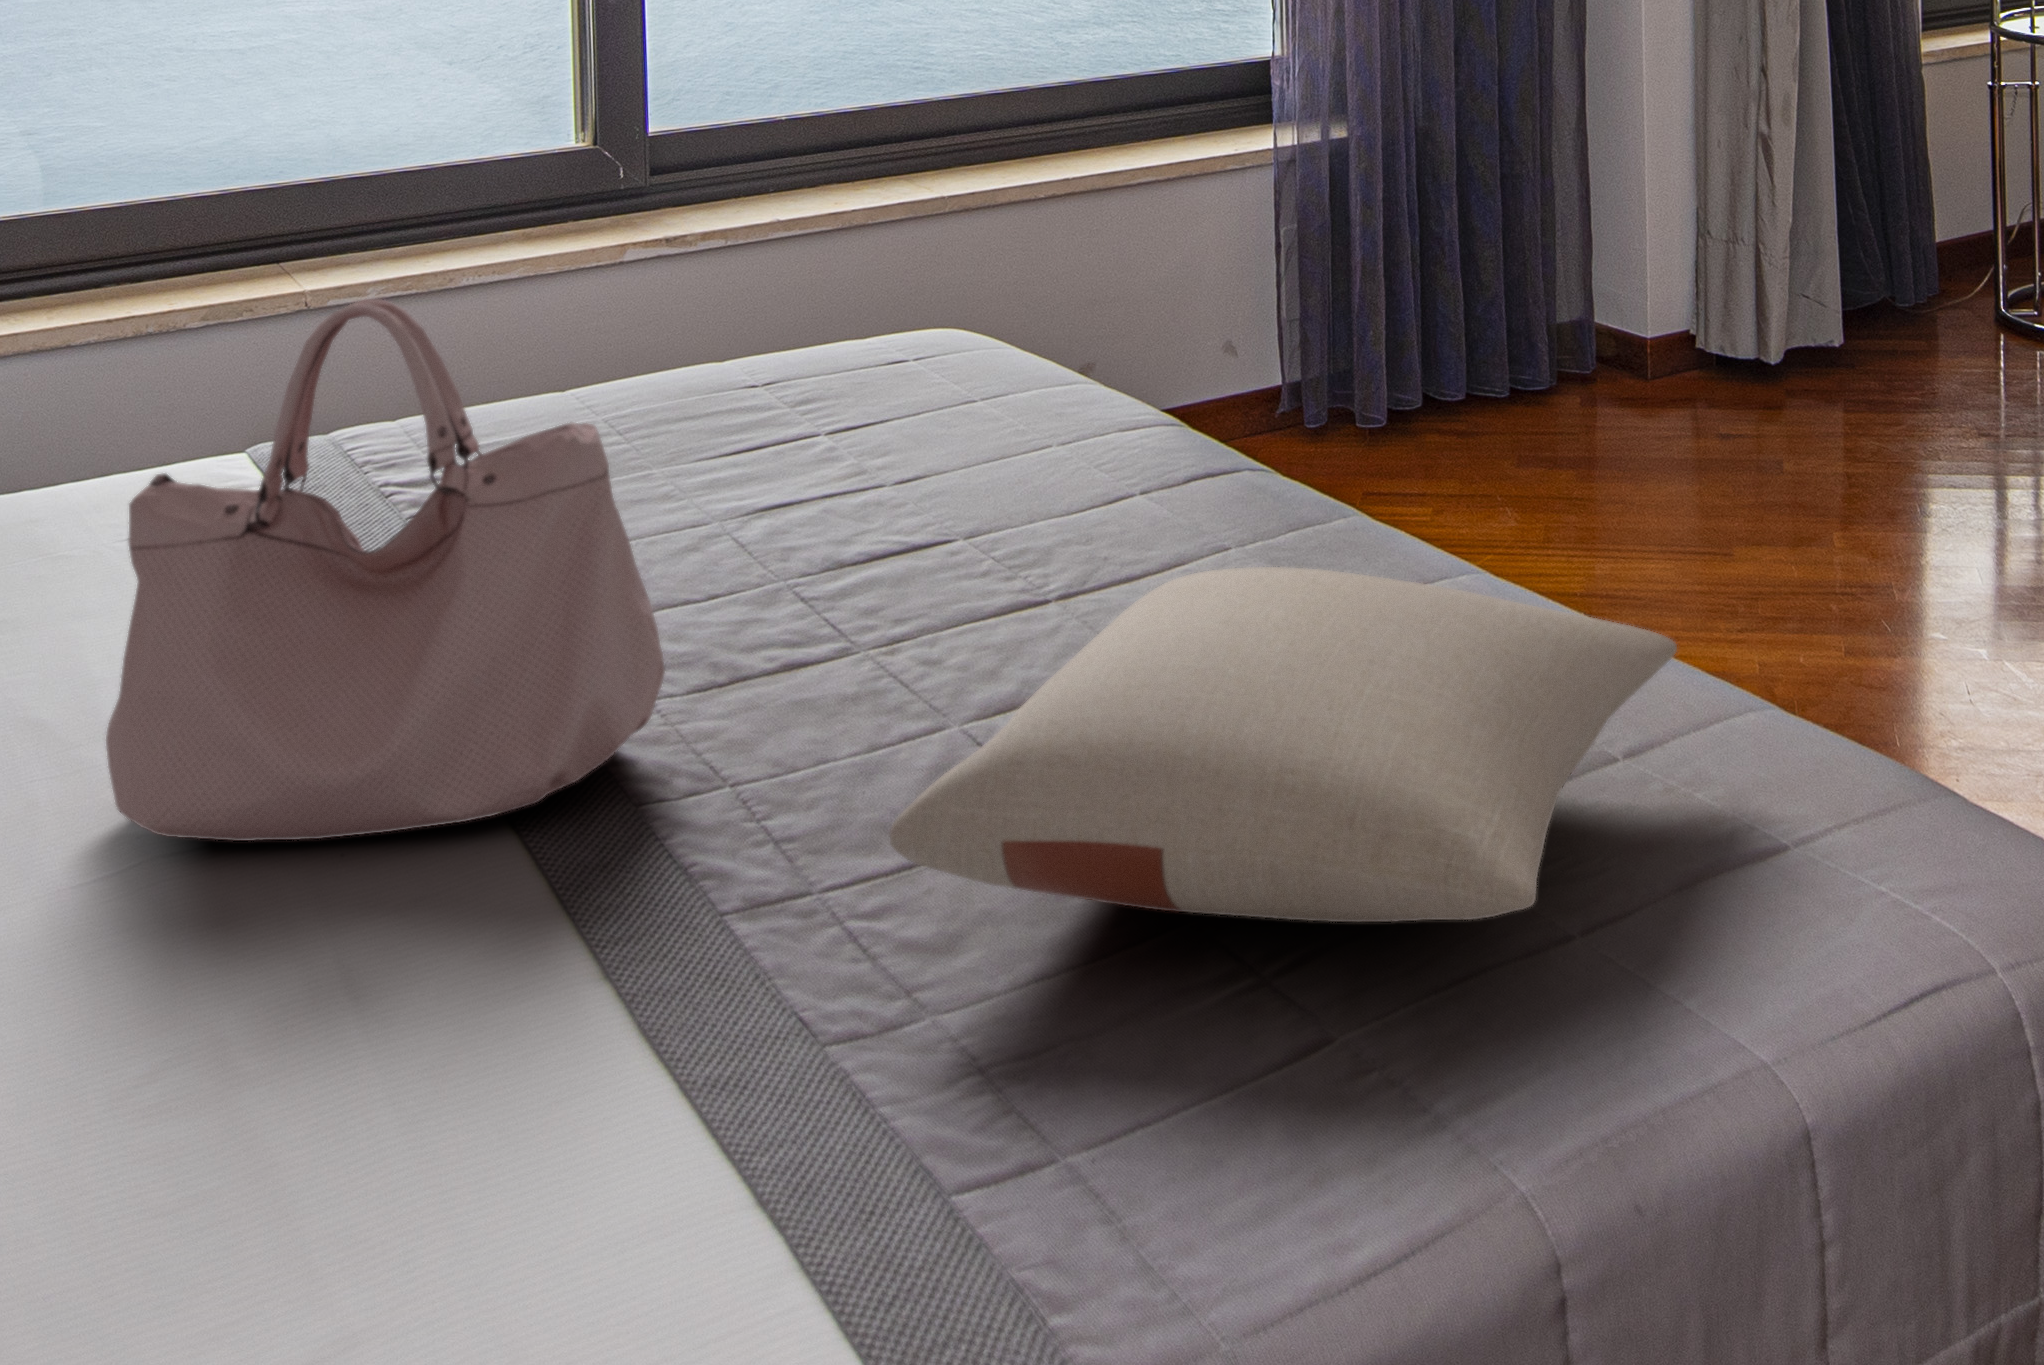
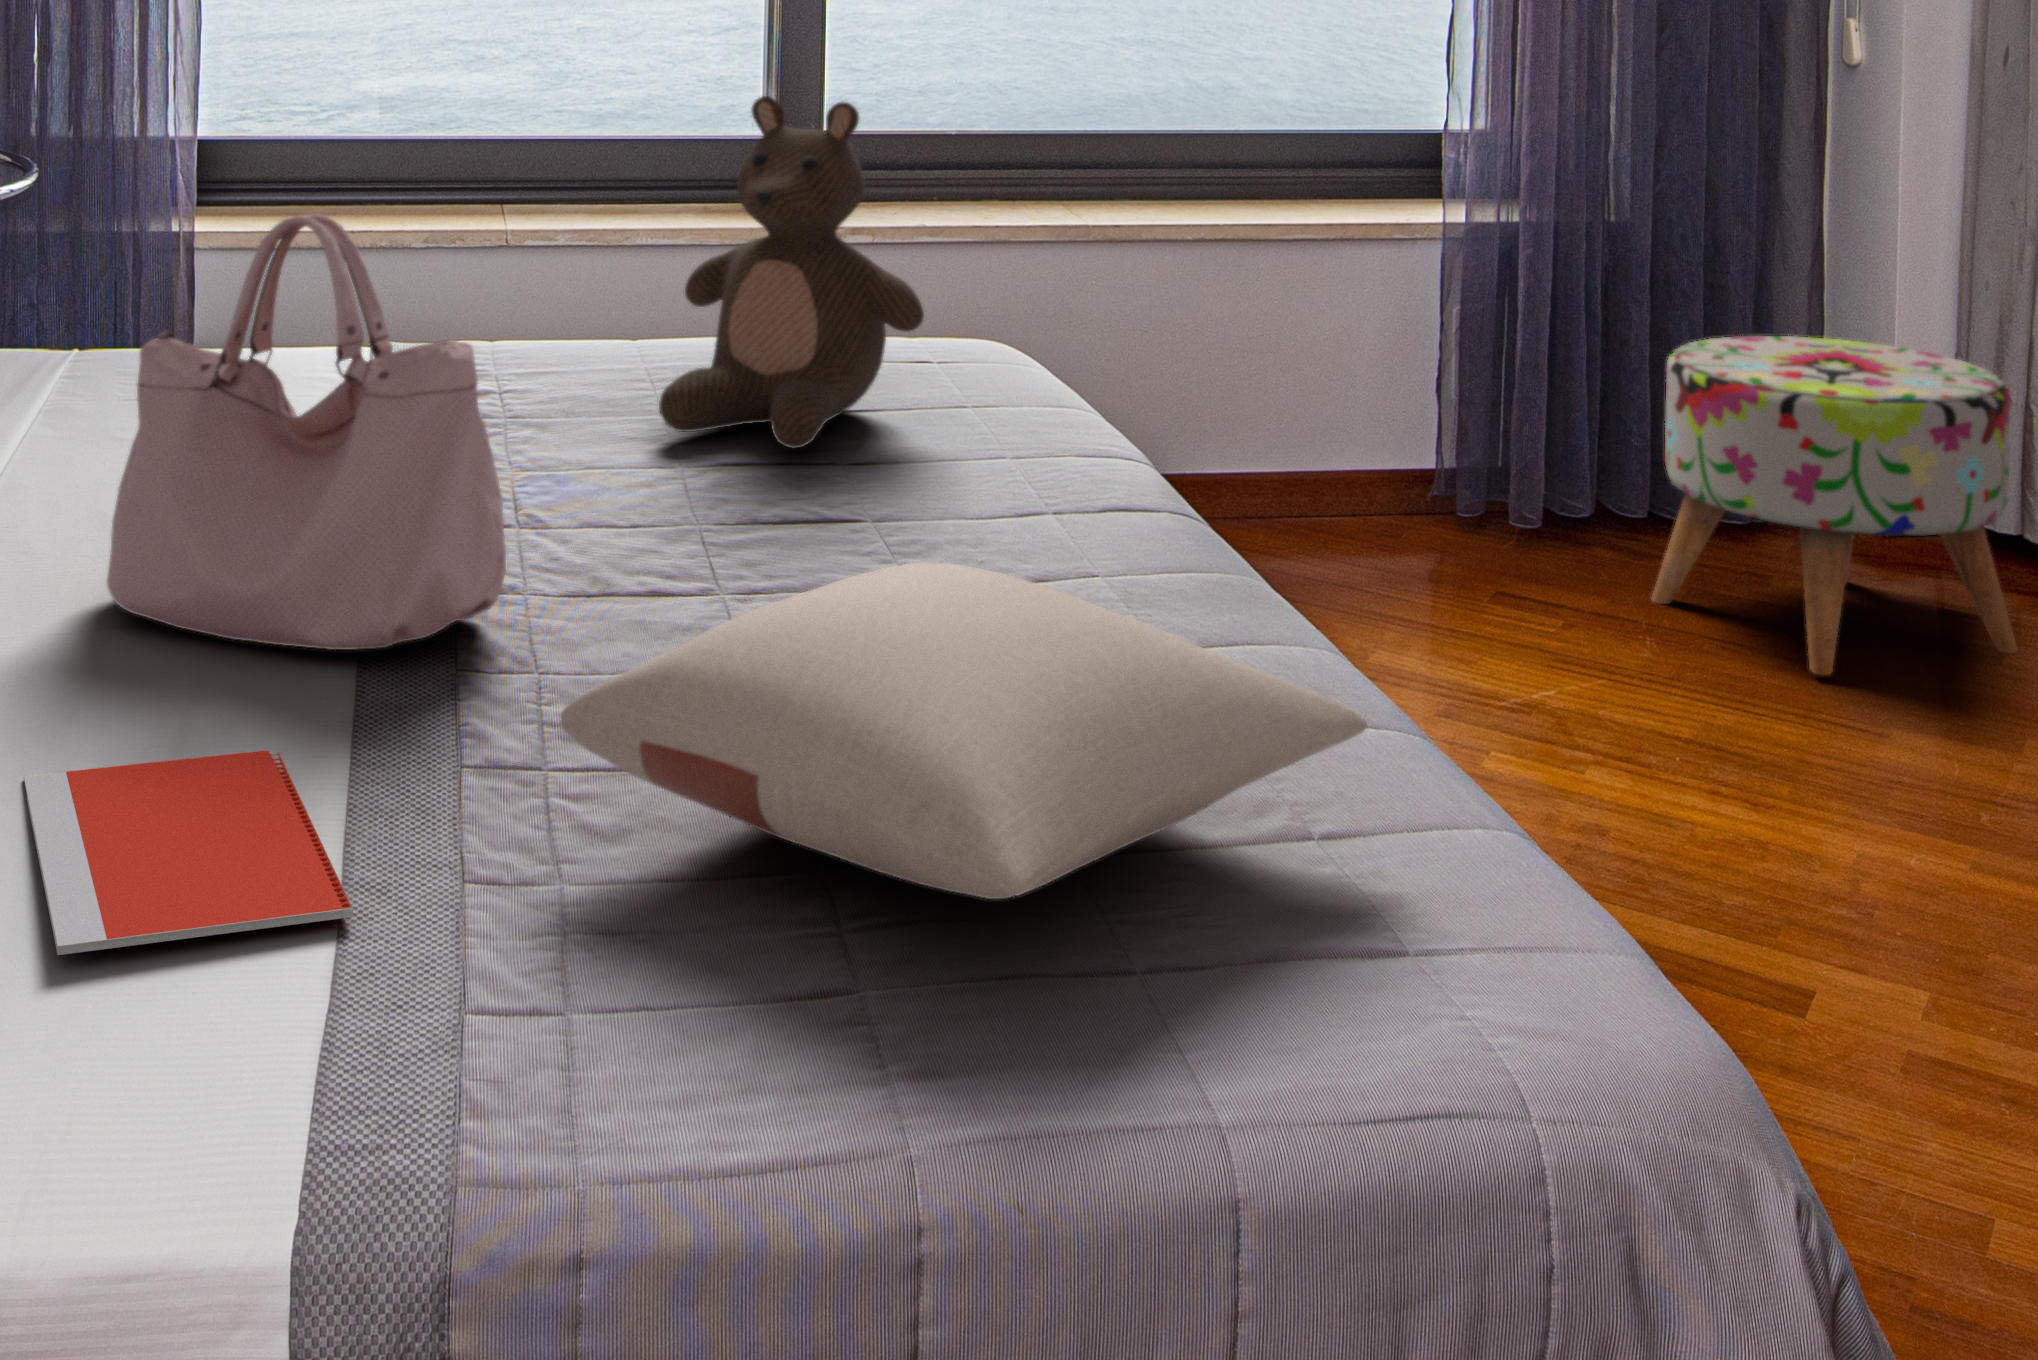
stuffed bear: none [675,94,961,482] -> present [659,96,924,448]
ottoman: none [1502,206,1807,512] -> present [1651,336,2018,675]
notebook: none [149,961,719,1310] -> present [24,751,353,955]

